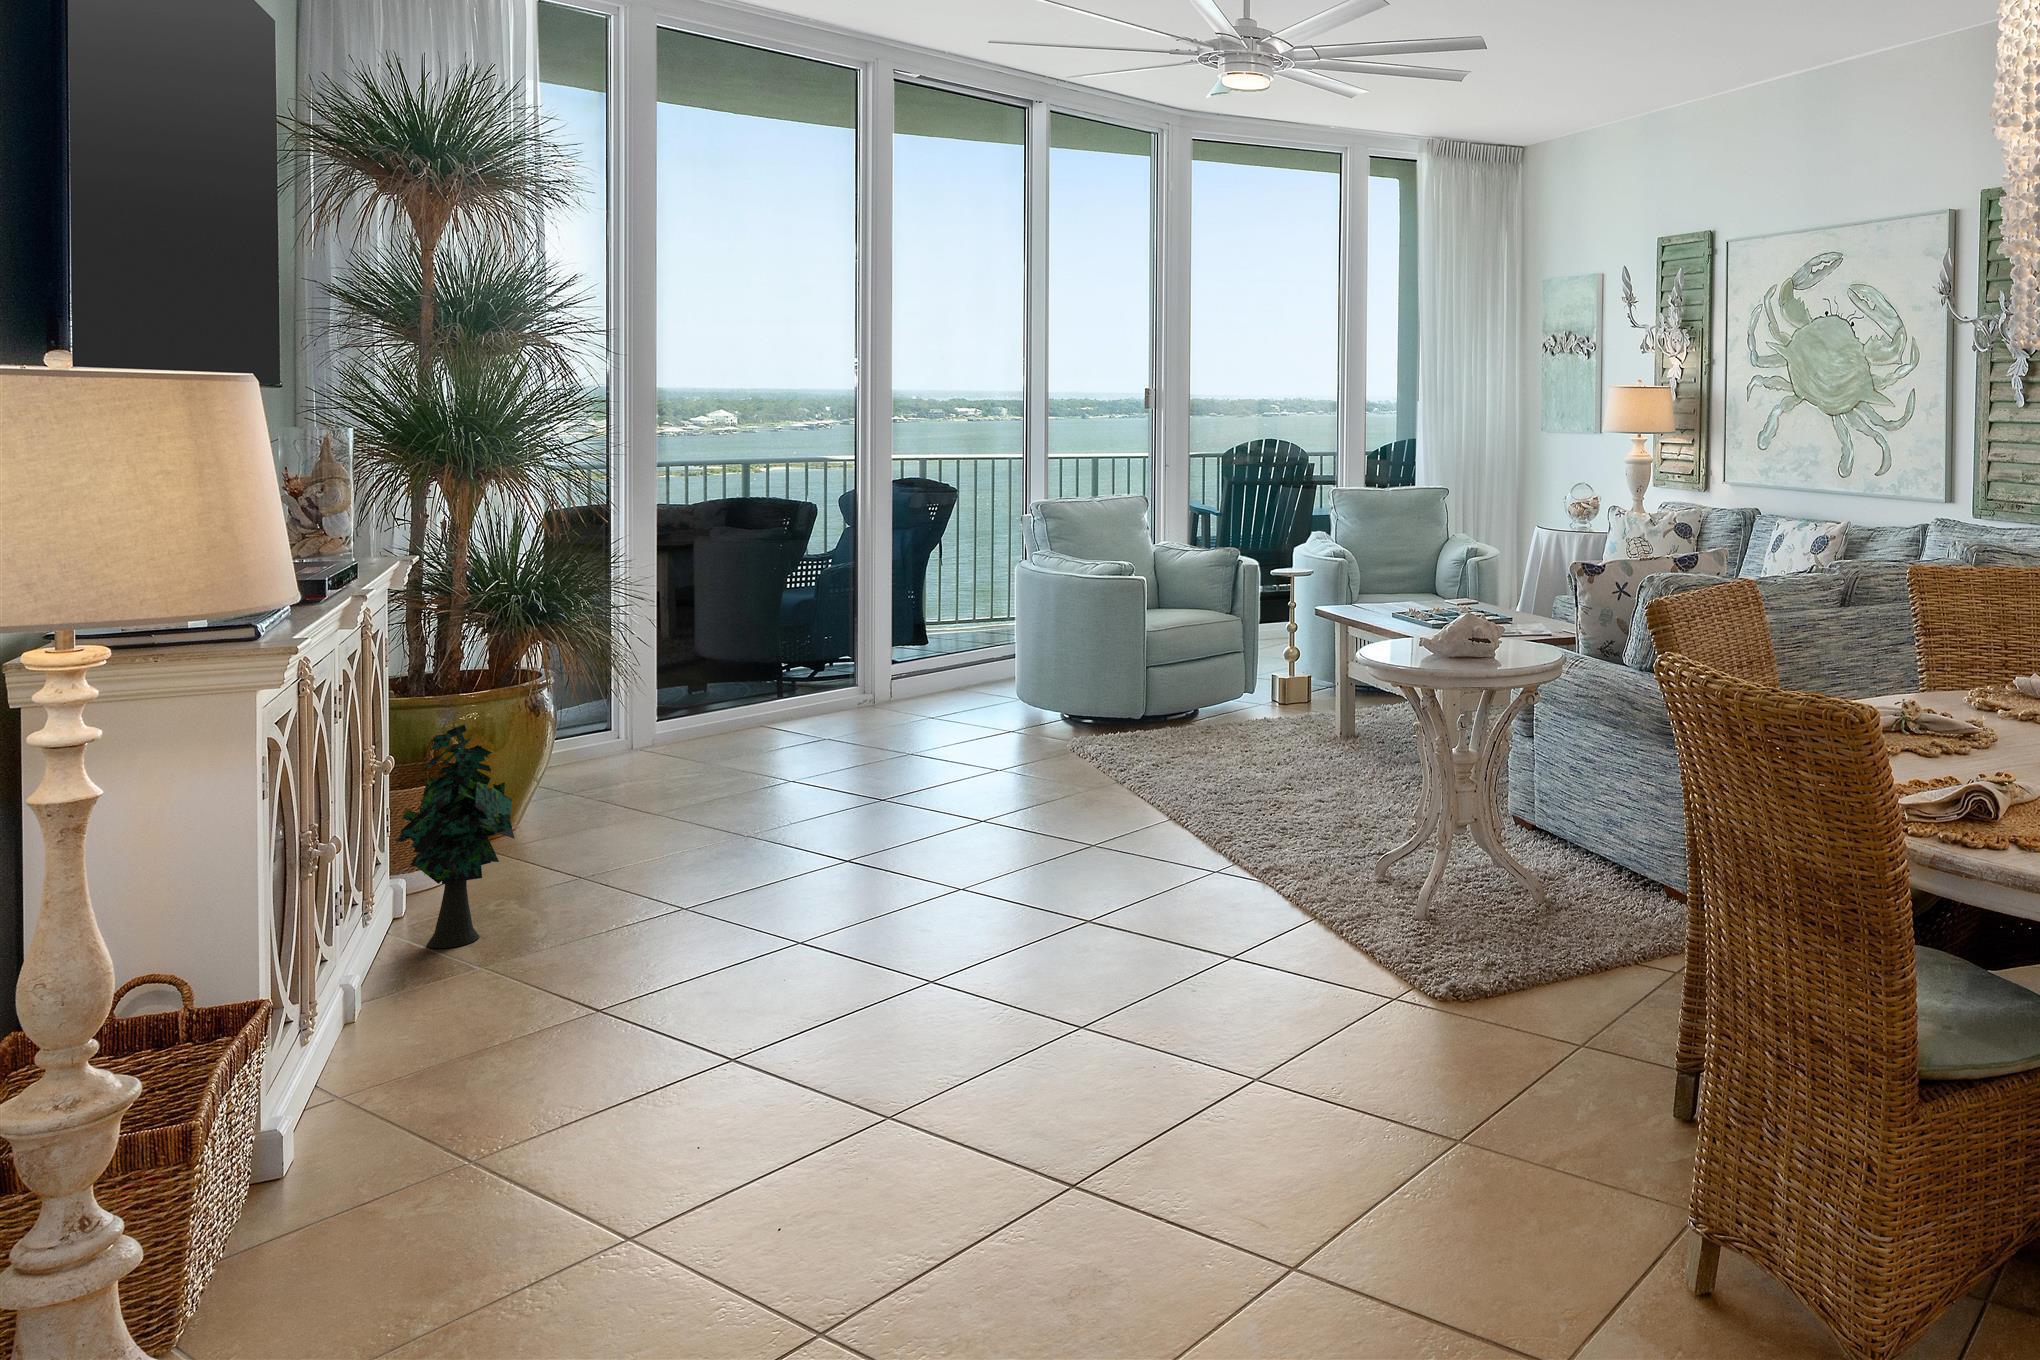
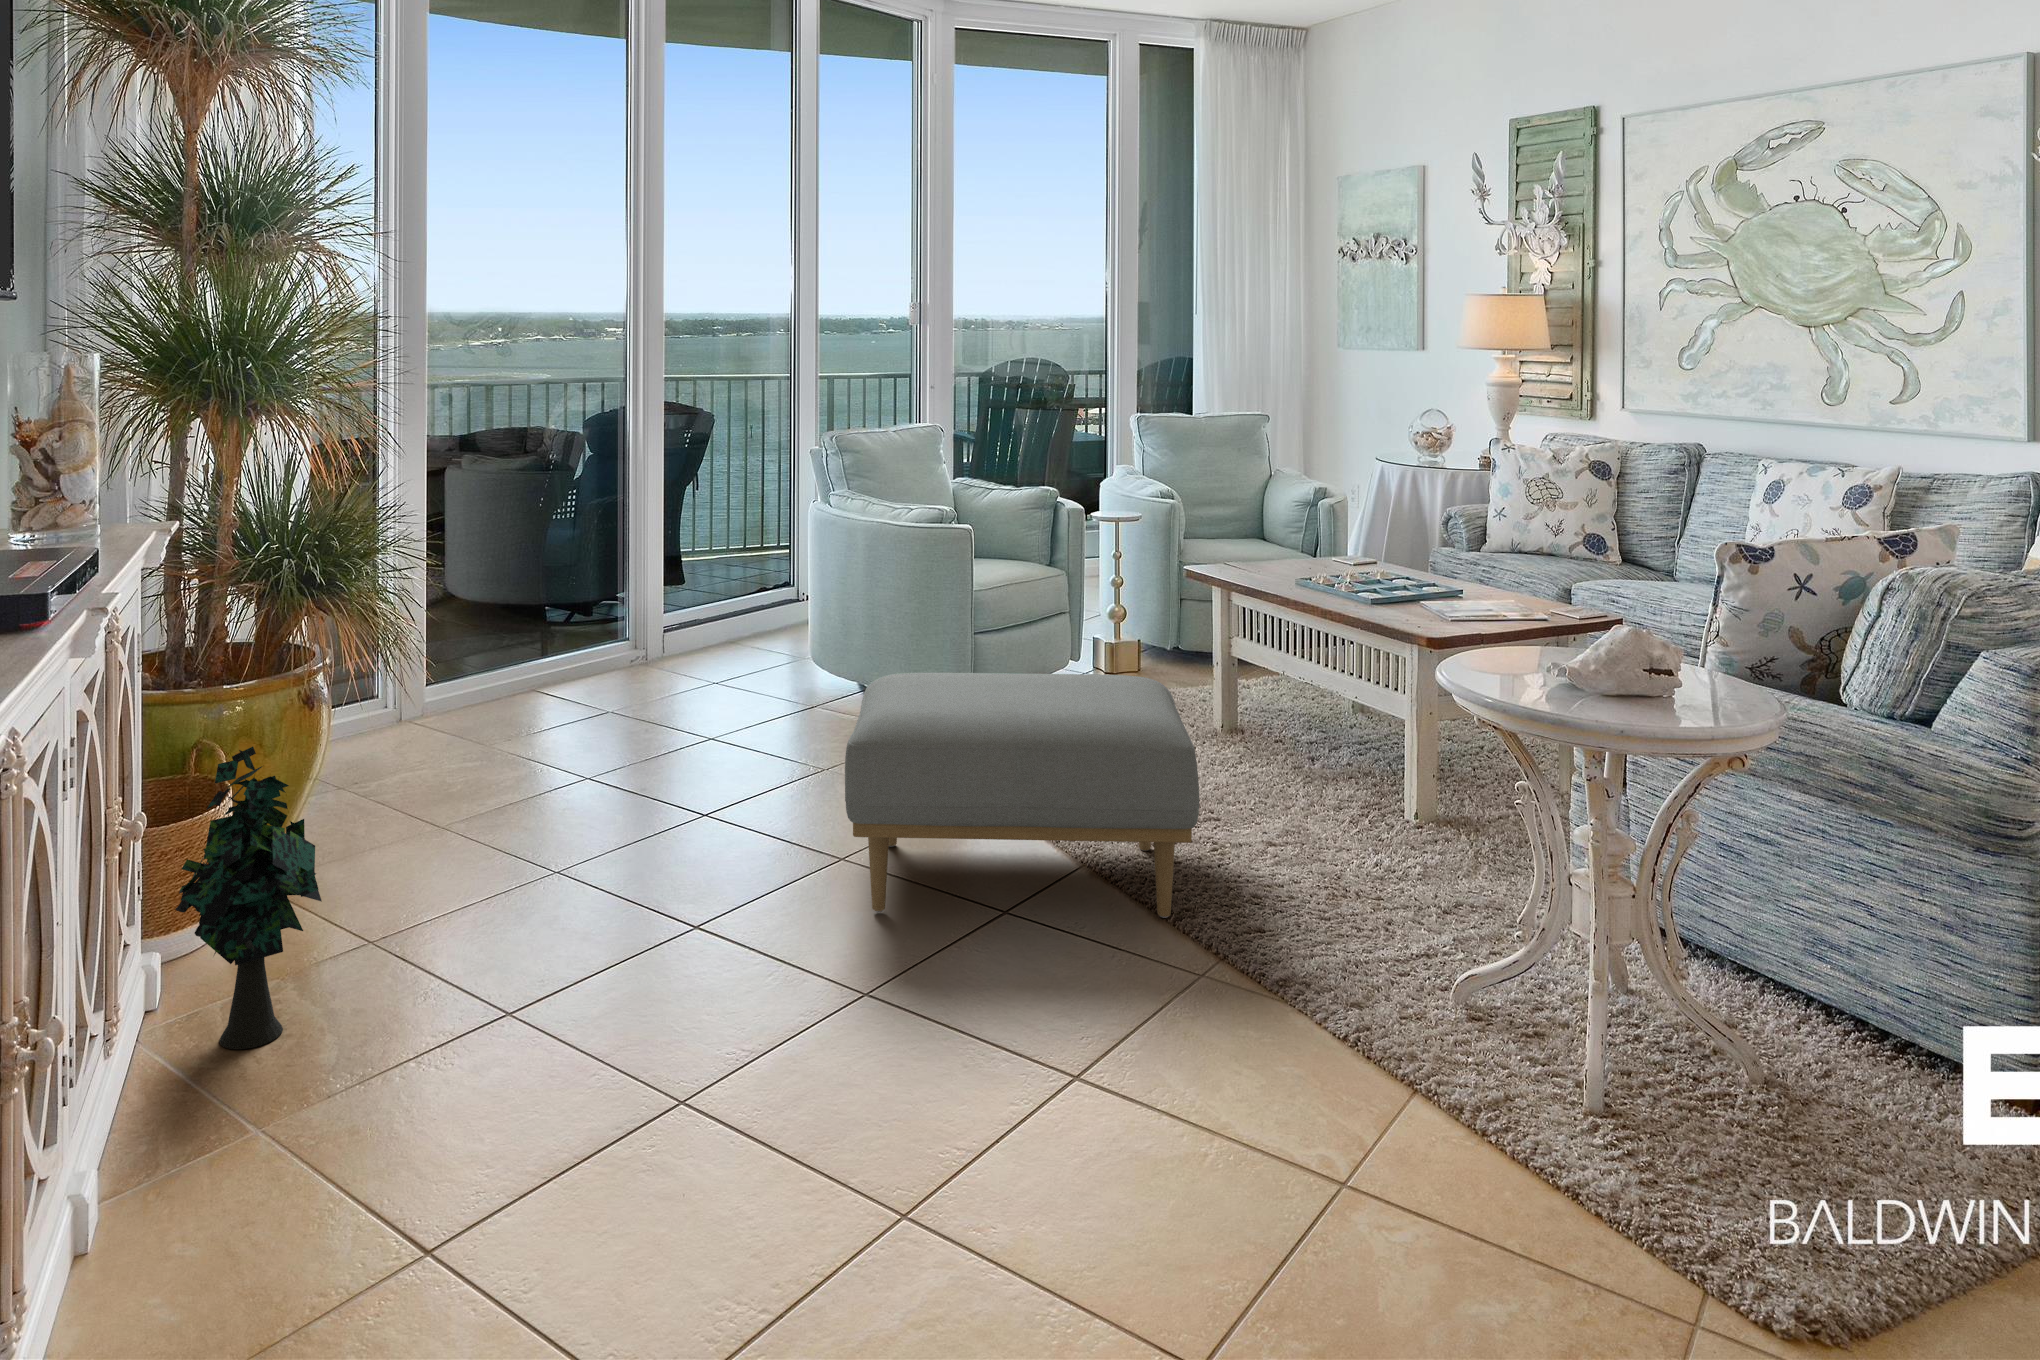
ottoman: none [953,682,1241,858] -> present [845,673,1200,918]

